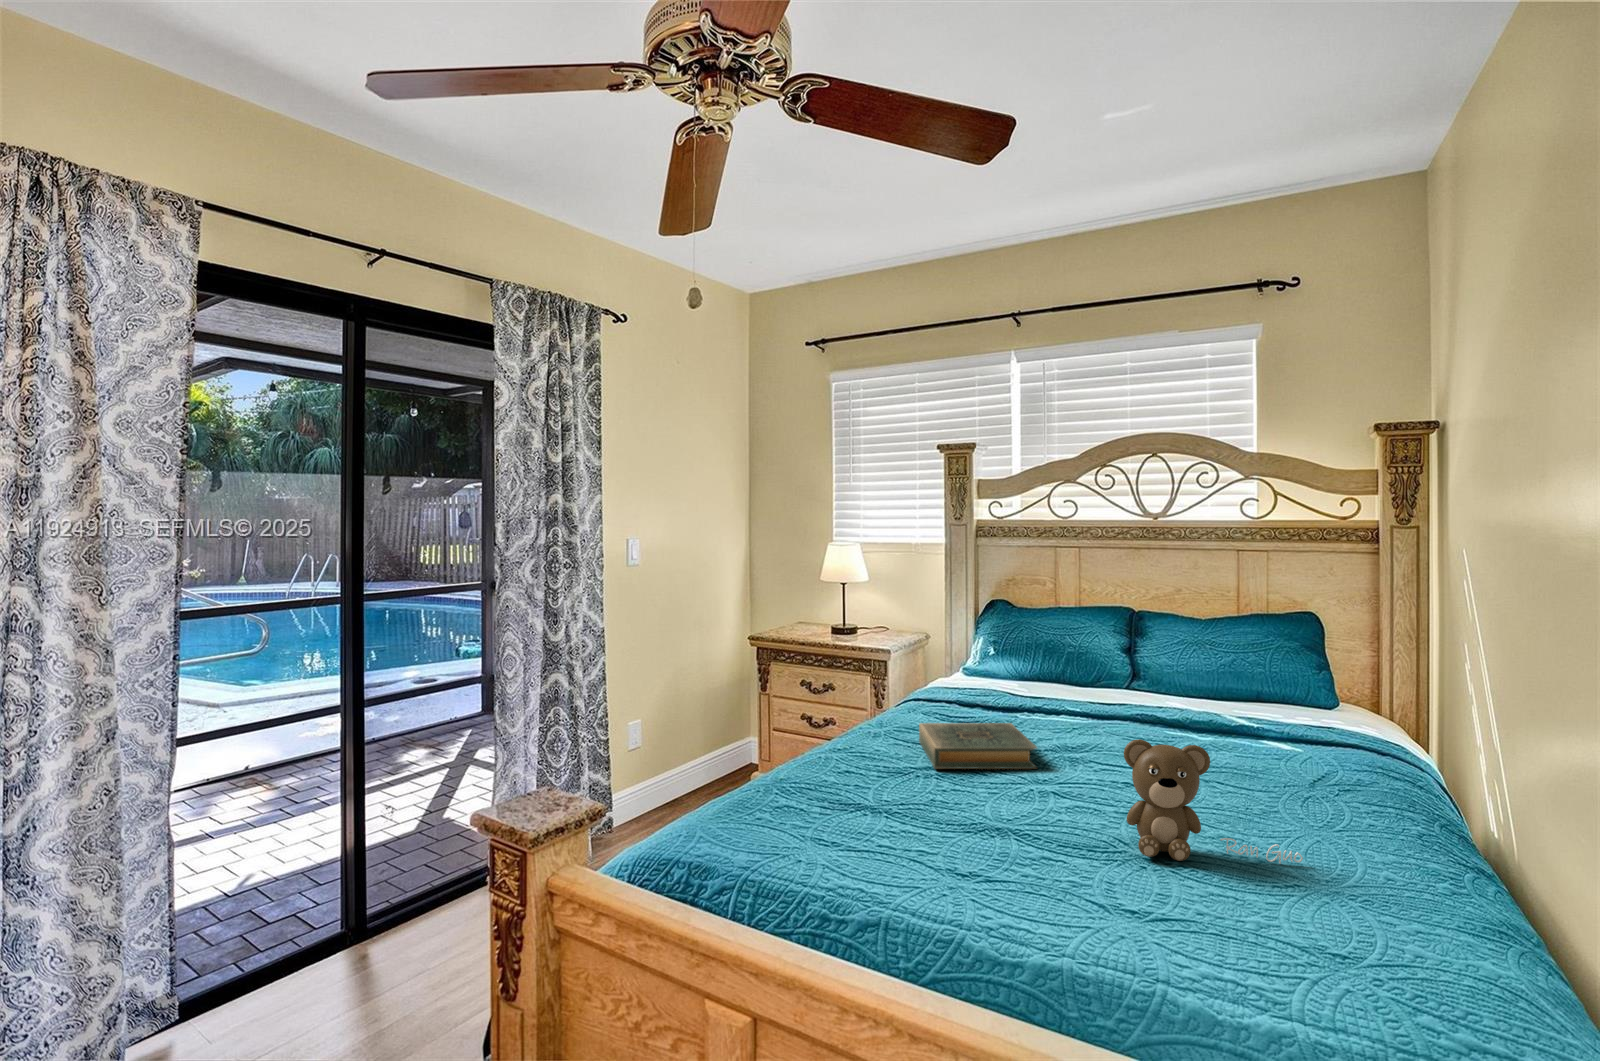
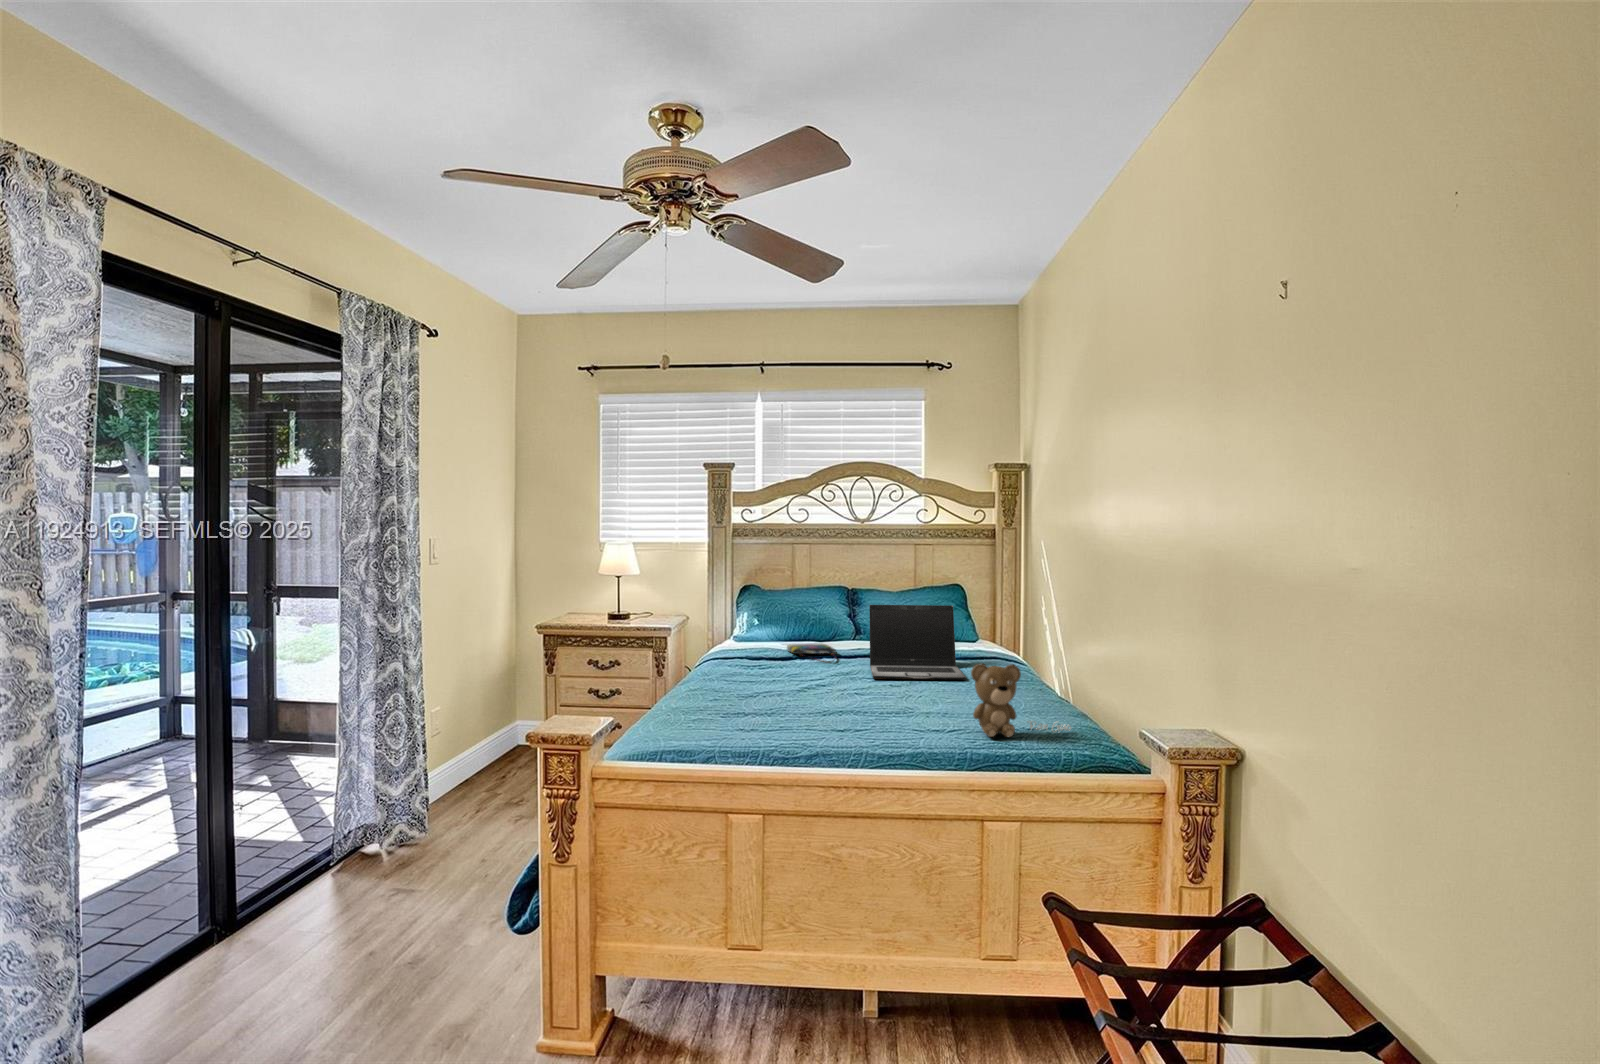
laptop: none [1075,634,1225,754] -> present [870,605,966,680]
tote bag: none [1003,681,1069,710] -> present [787,644,836,663]
hardback book: present [919,723,1037,769] -> none [769,670,869,704]

